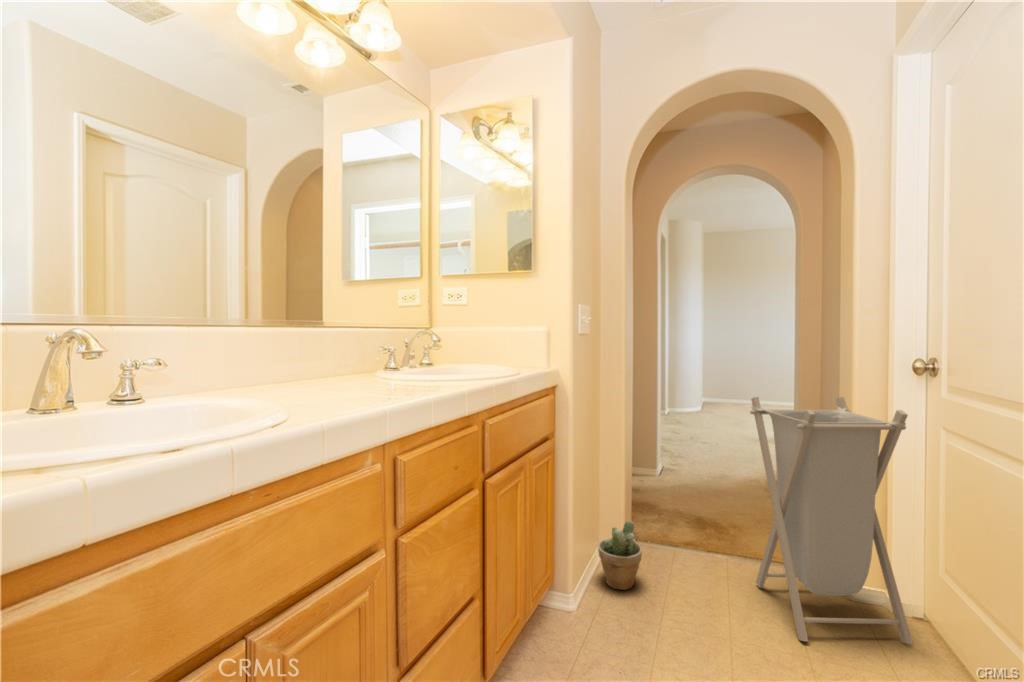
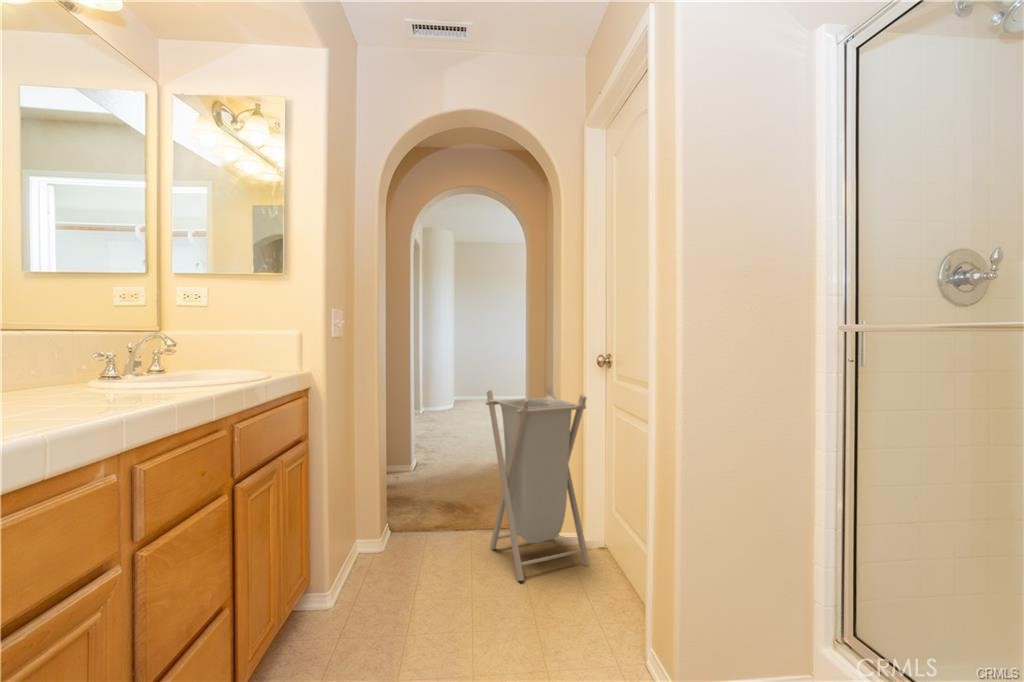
potted plant: present [598,520,642,590] -> none [353,512,395,578]

